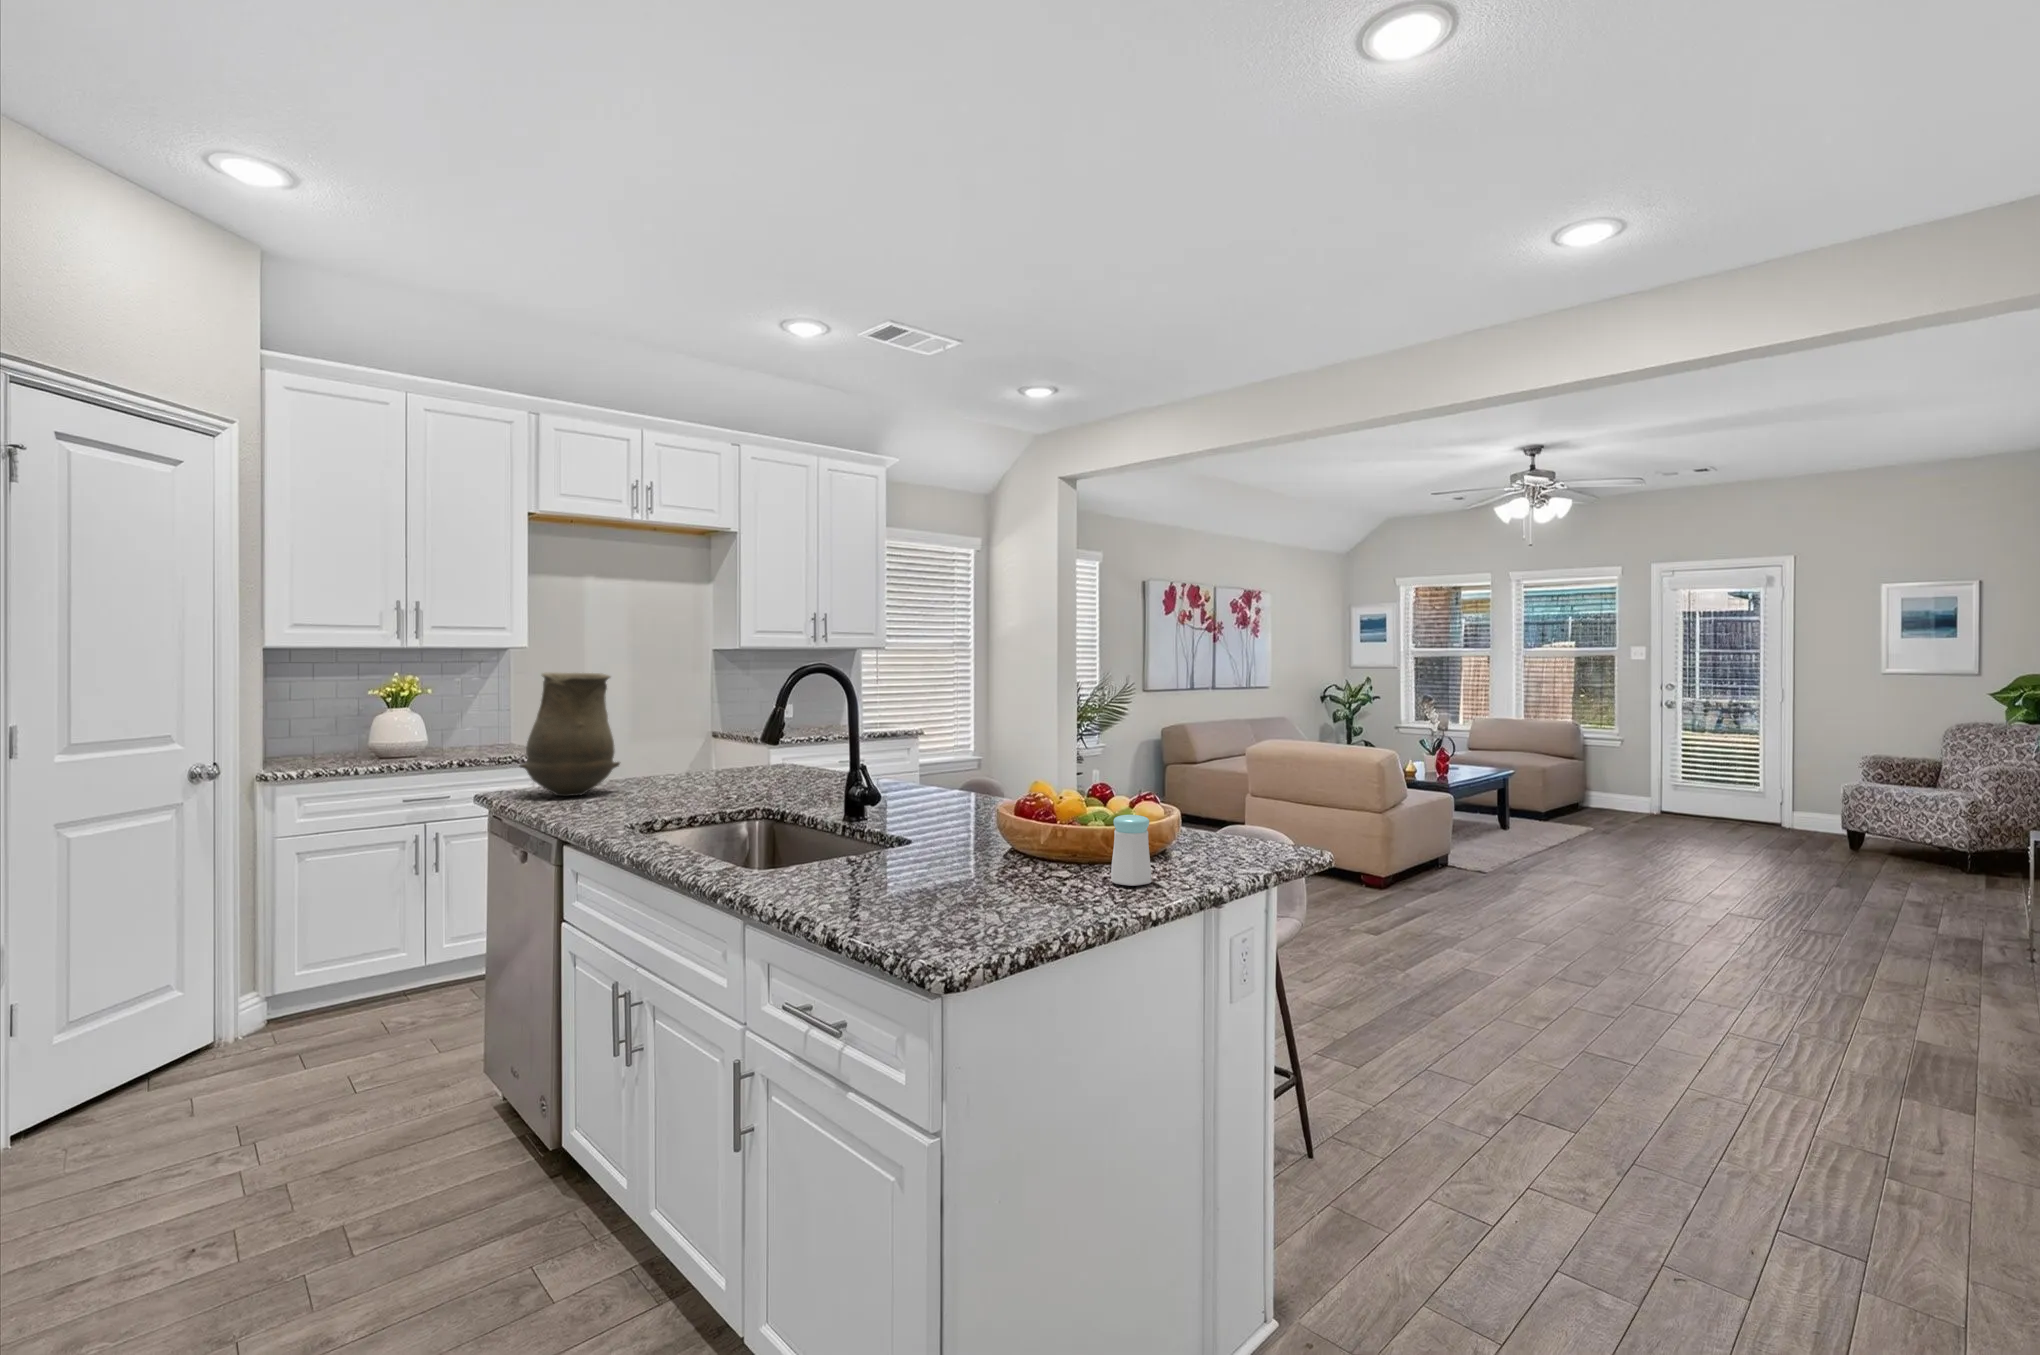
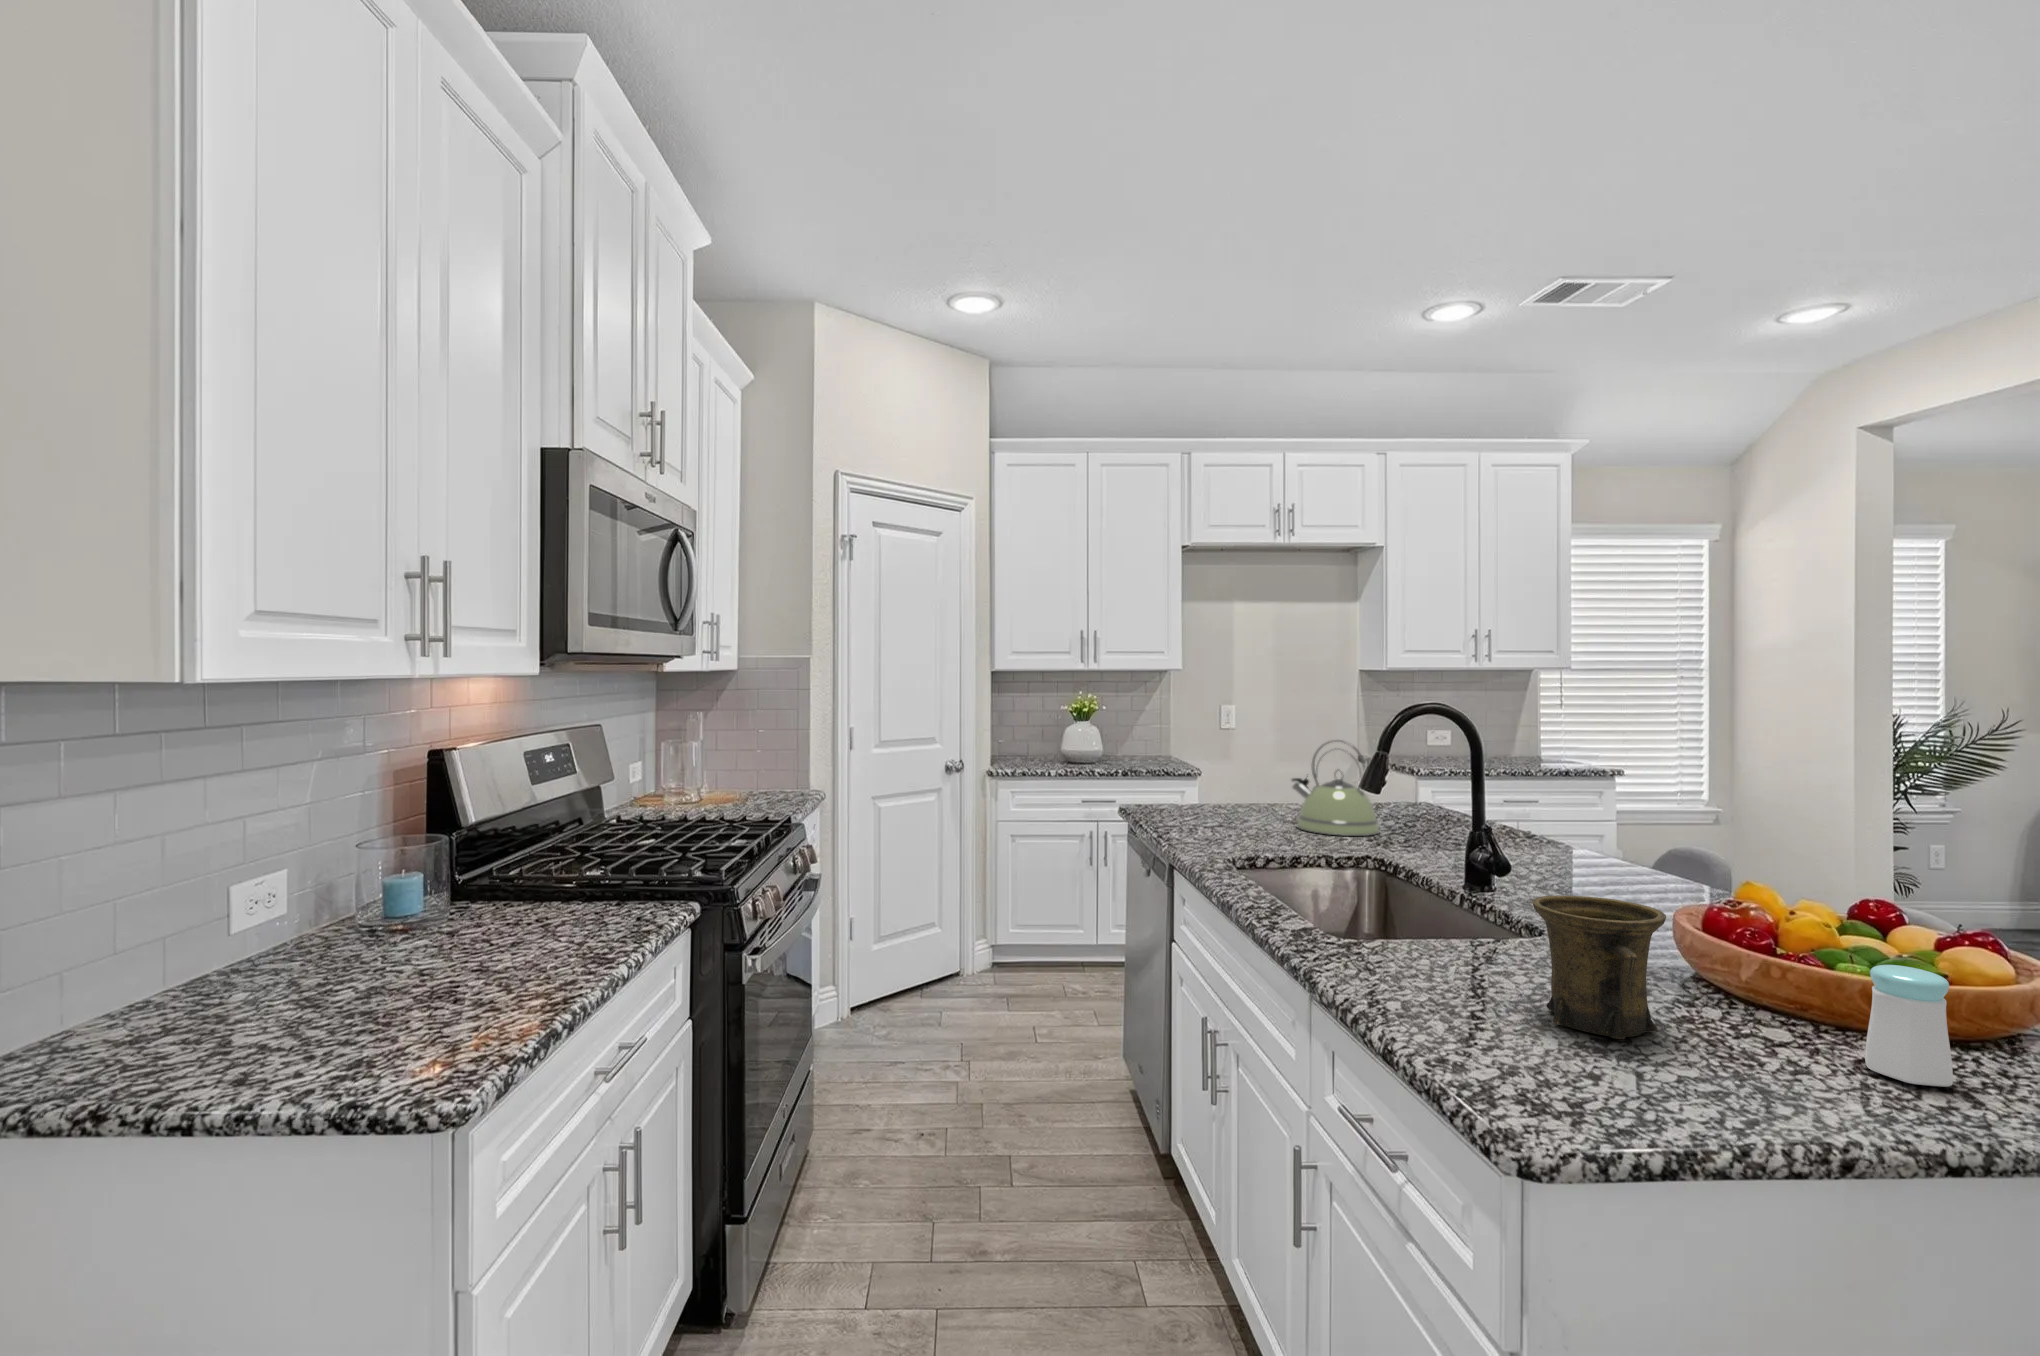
vase: present [520,673,620,796] -> none [1150,699,1238,817]
kettle: none [677,707,763,797] -> present [1292,740,1380,836]
mug: none [924,799,1008,896] -> present [1532,895,1666,1039]

